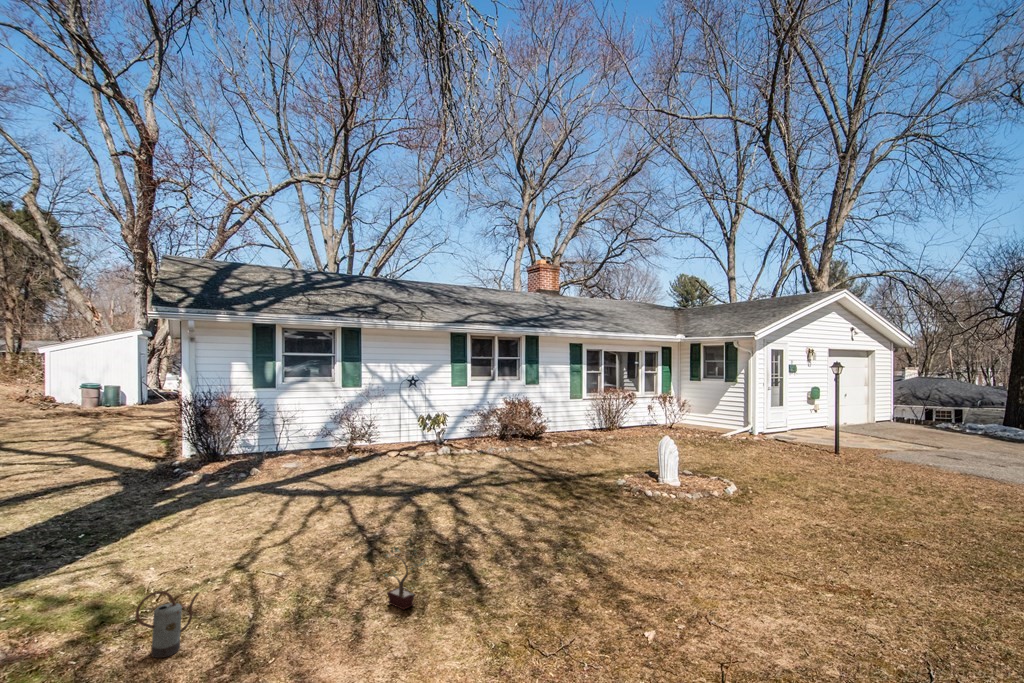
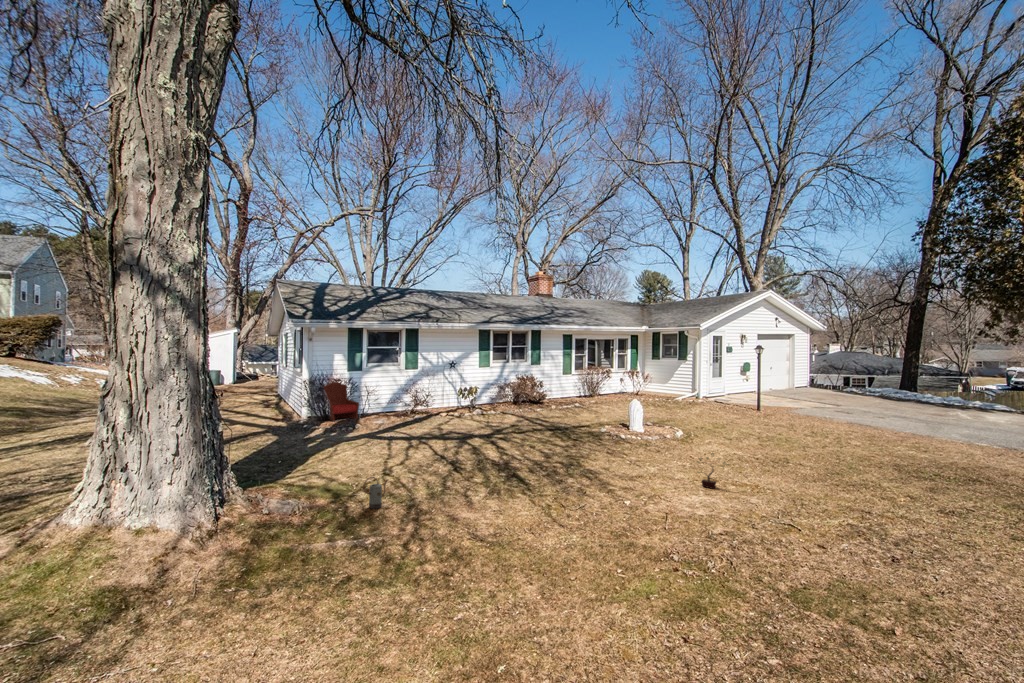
armchair: none [217,403,270,461] -> present [324,382,359,421]
potted plant: present [384,538,426,610] -> present [698,453,728,489]

